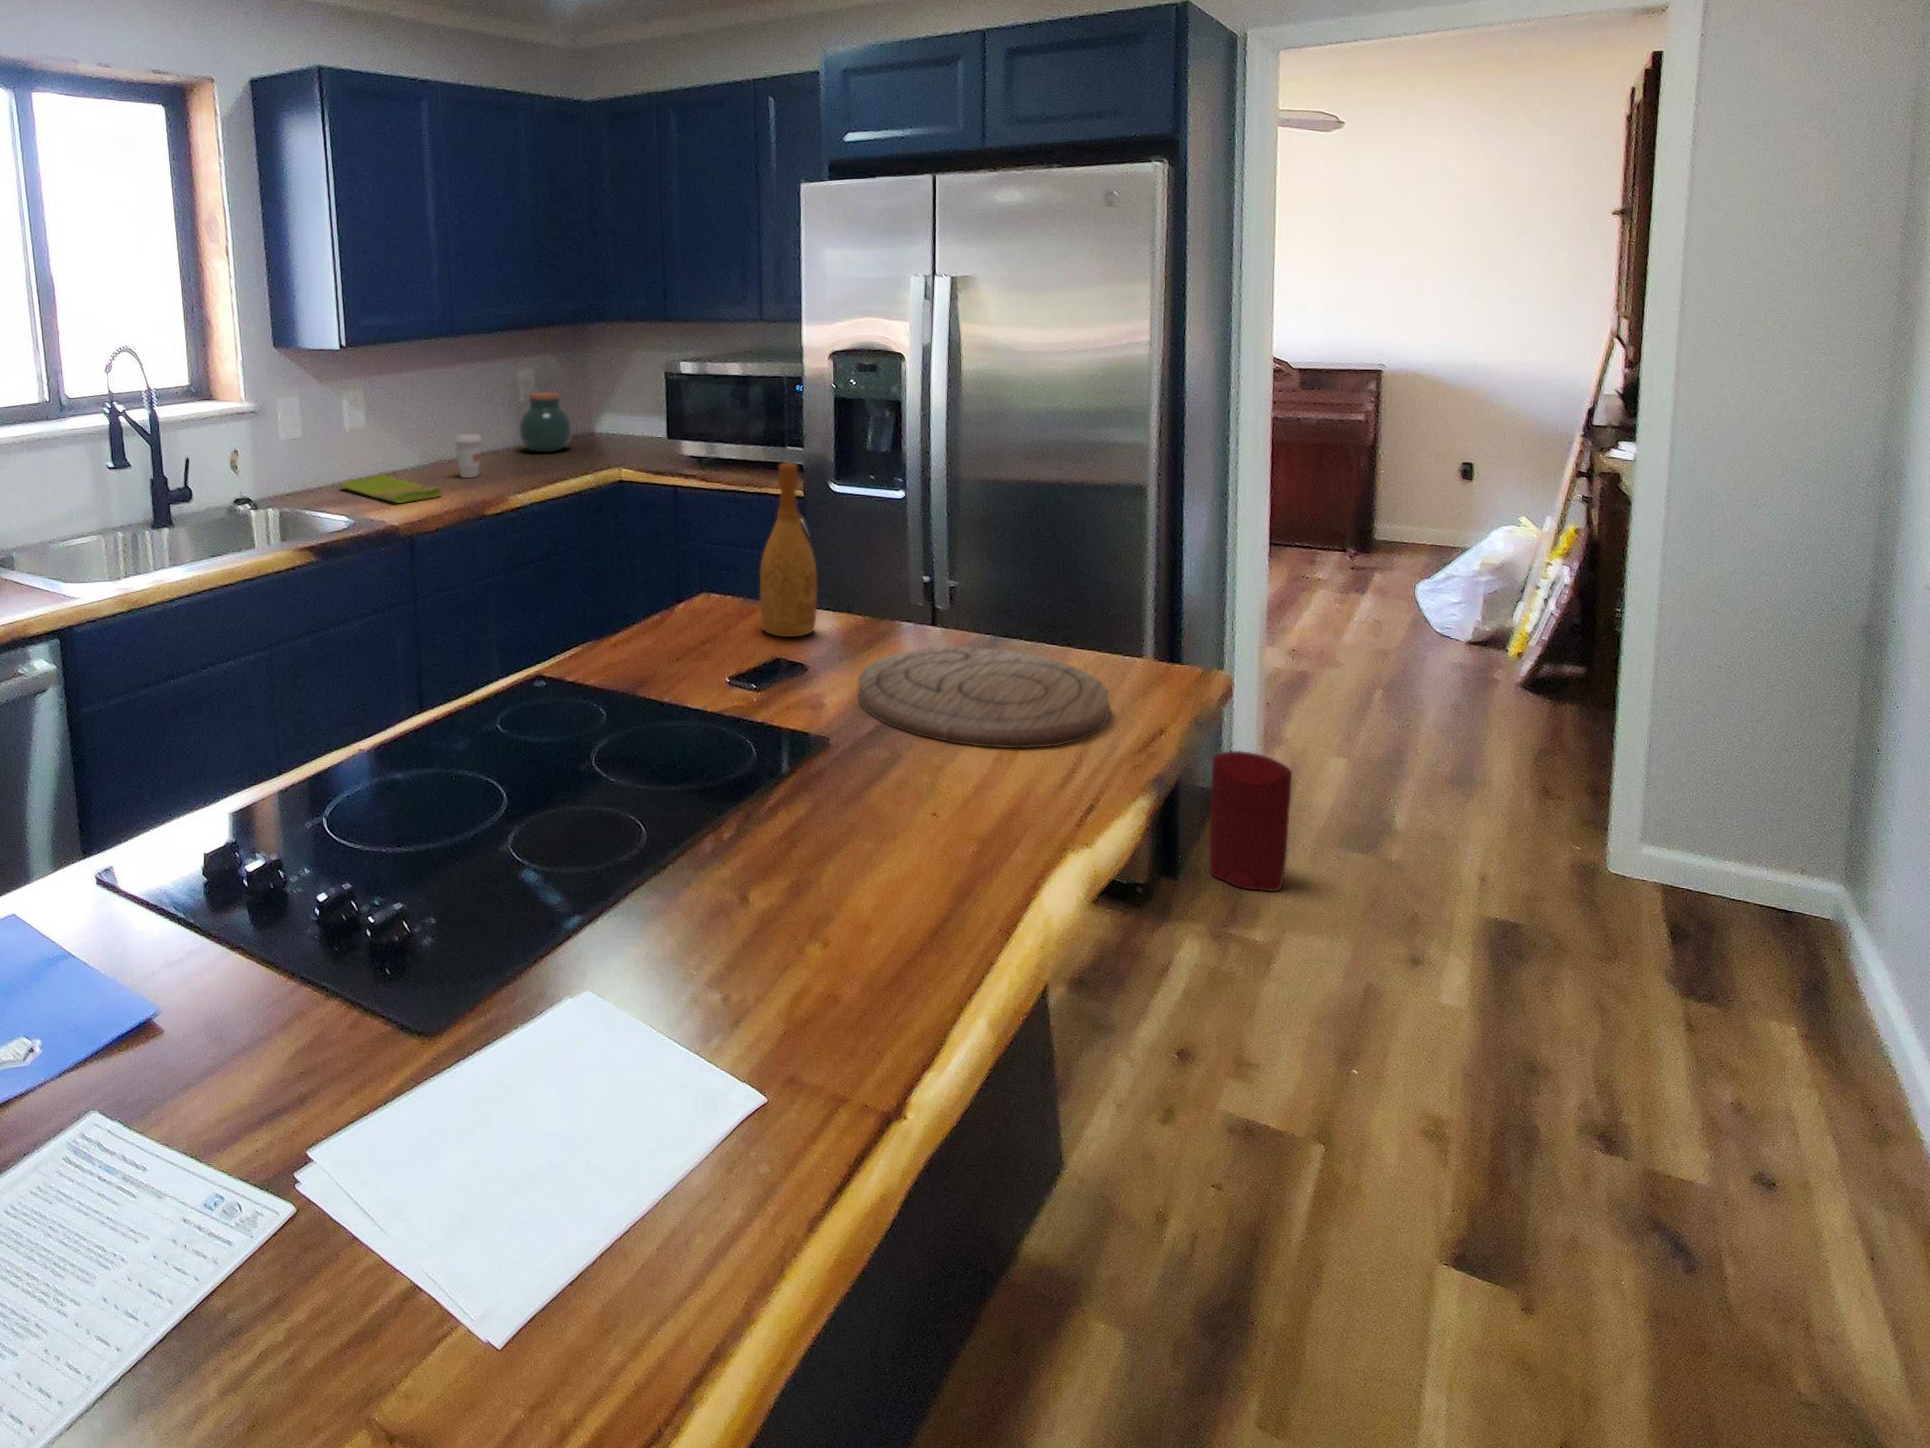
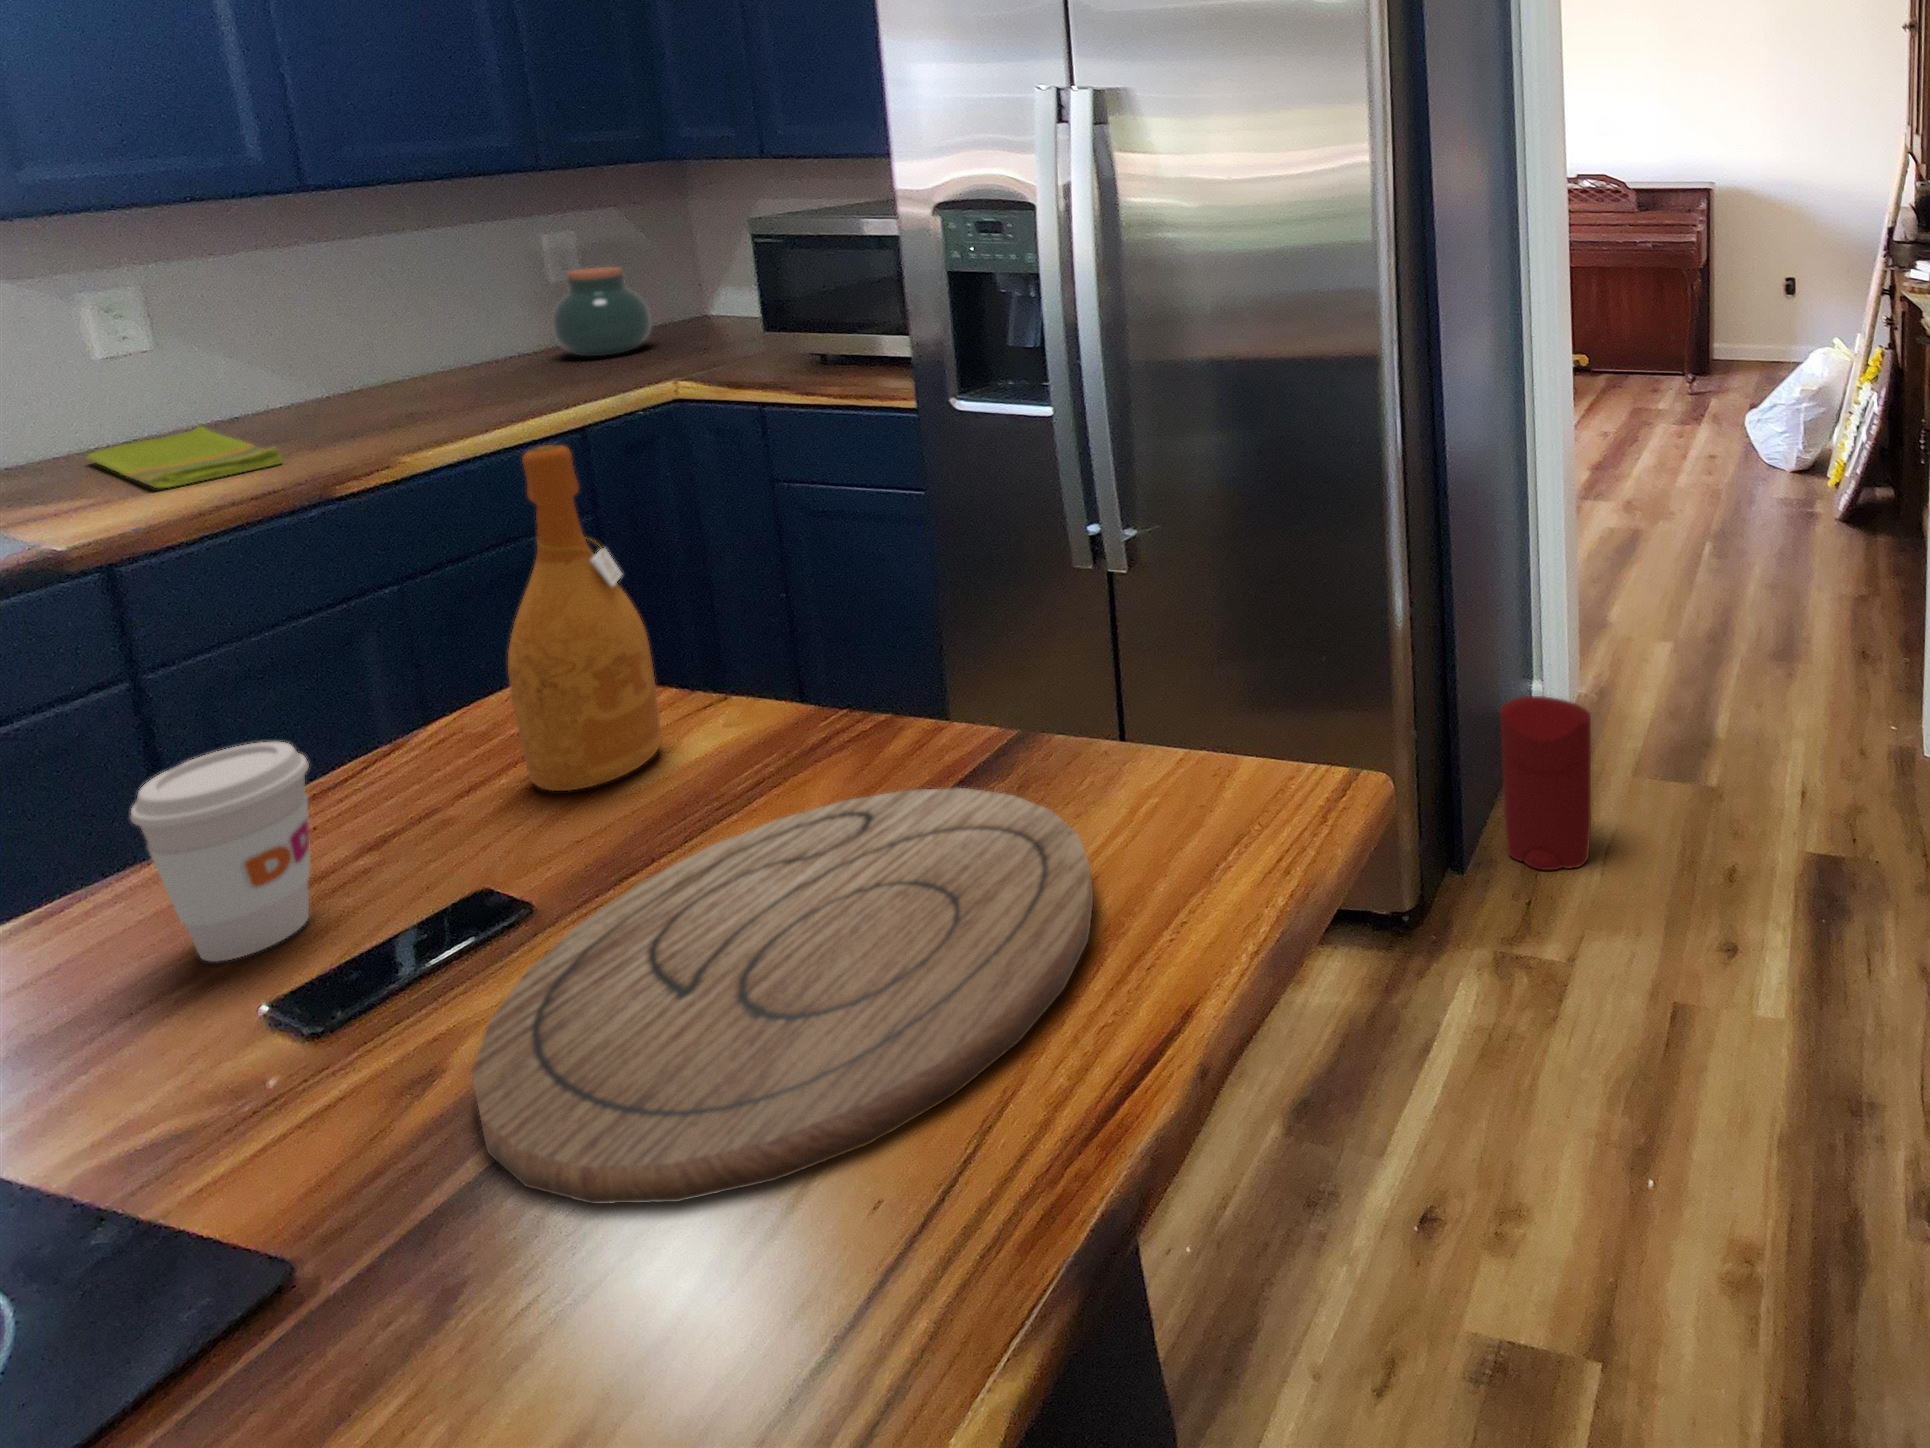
coffee cup: present [455,434,481,478] -> present [131,742,310,962]

